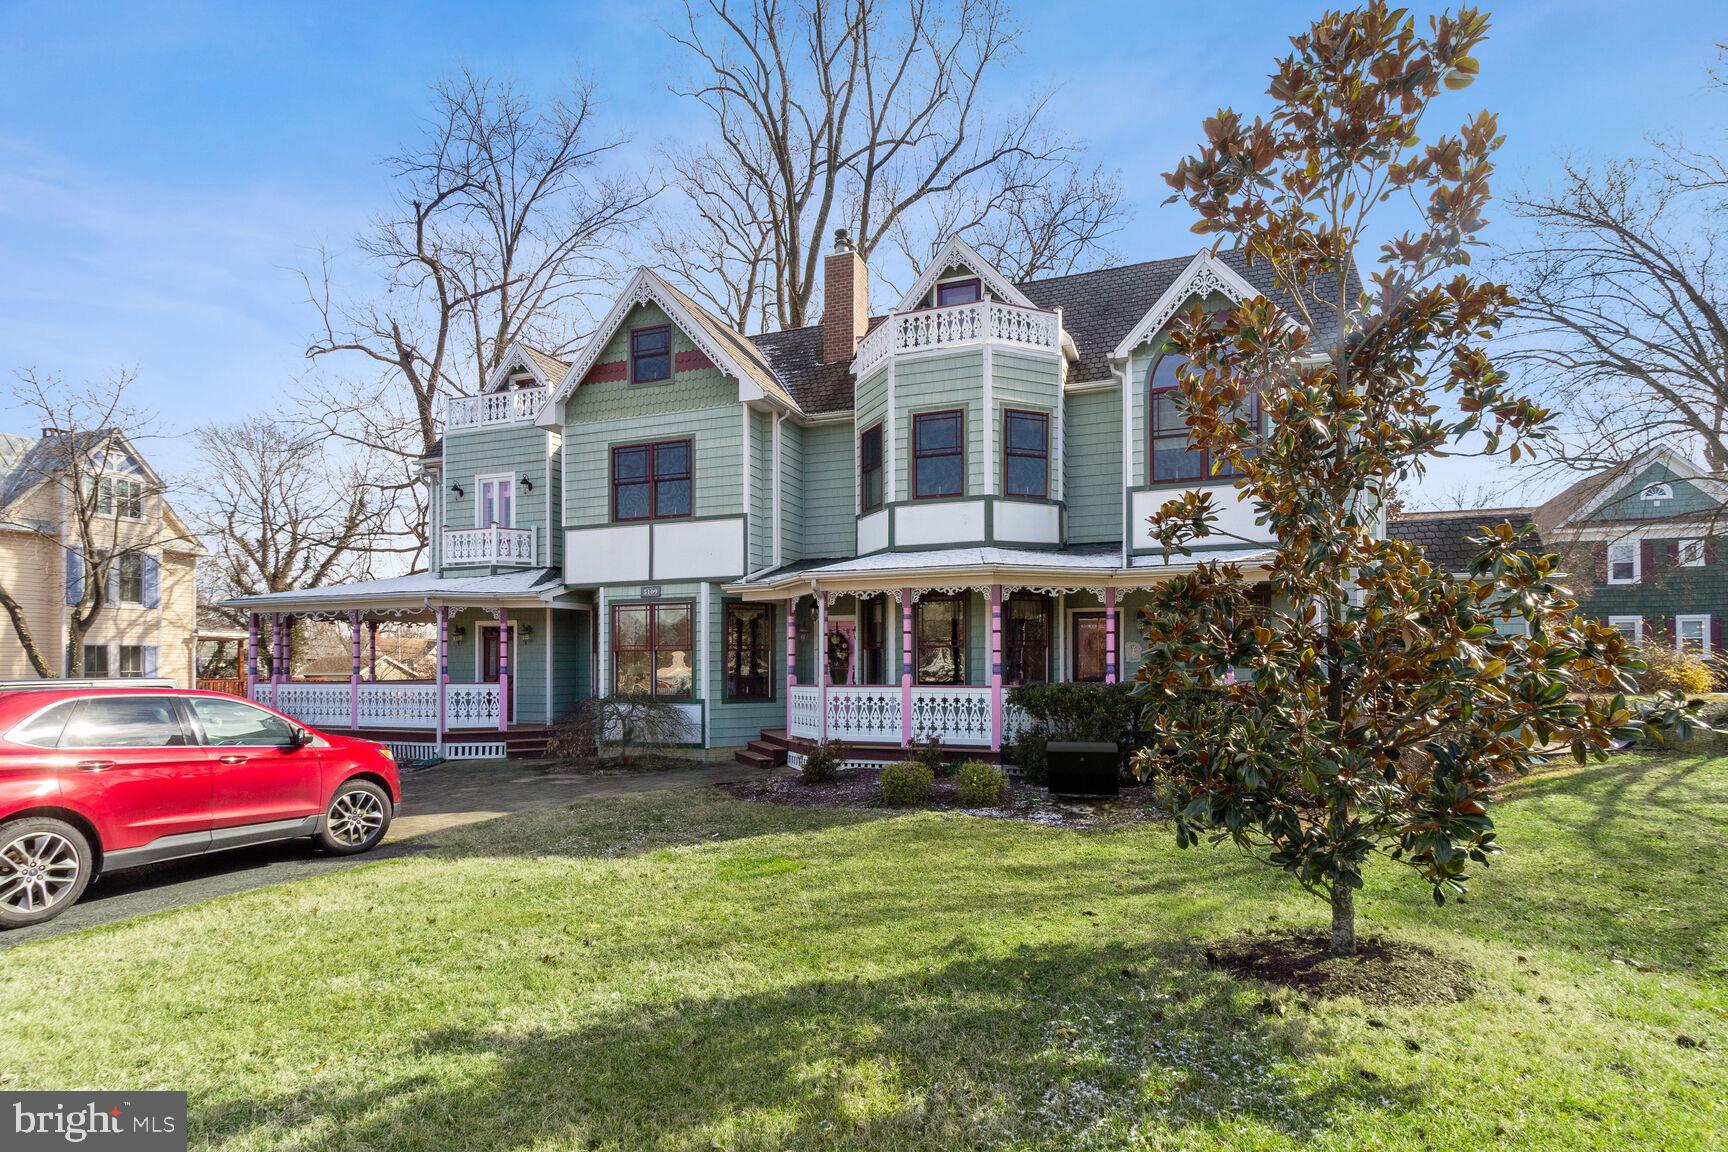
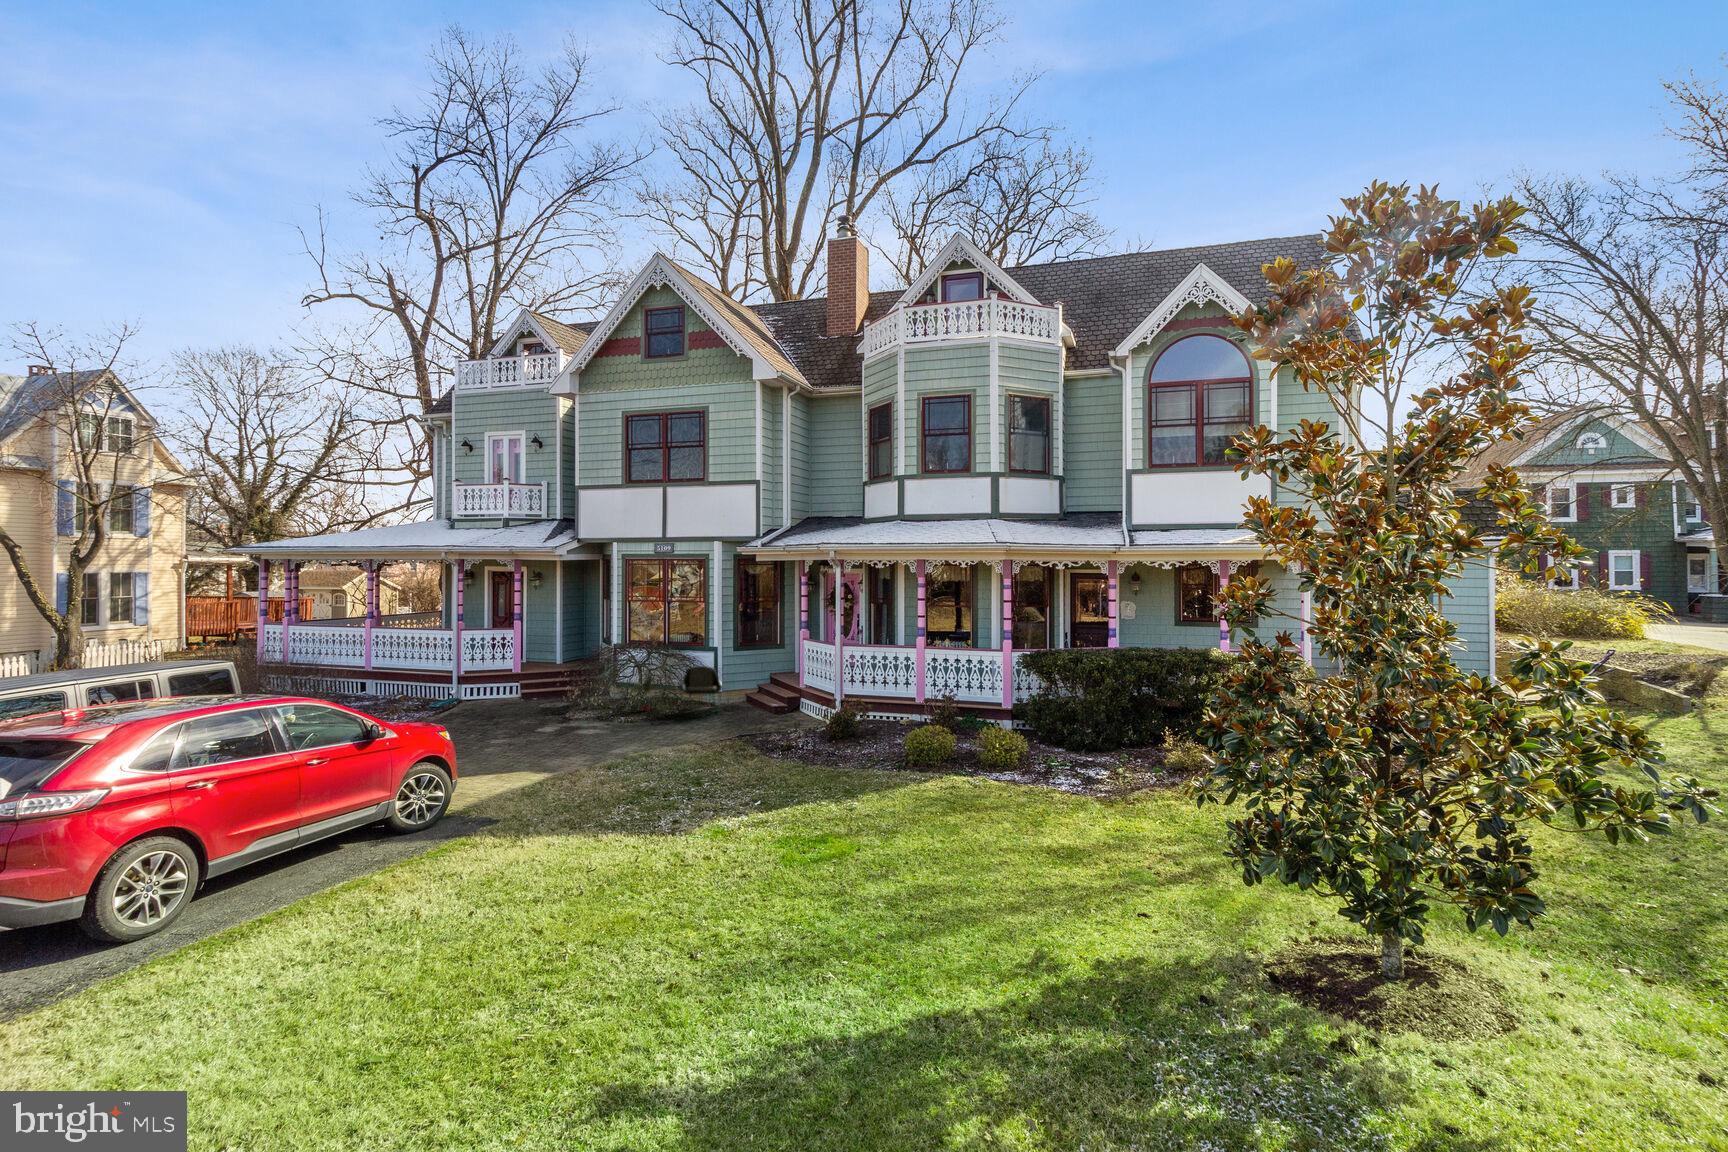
lounge chair: none [663,716,706,766] -> present [681,666,722,709]
storage bench: present [1047,742,1119,800] -> none [1063,707,1133,762]

